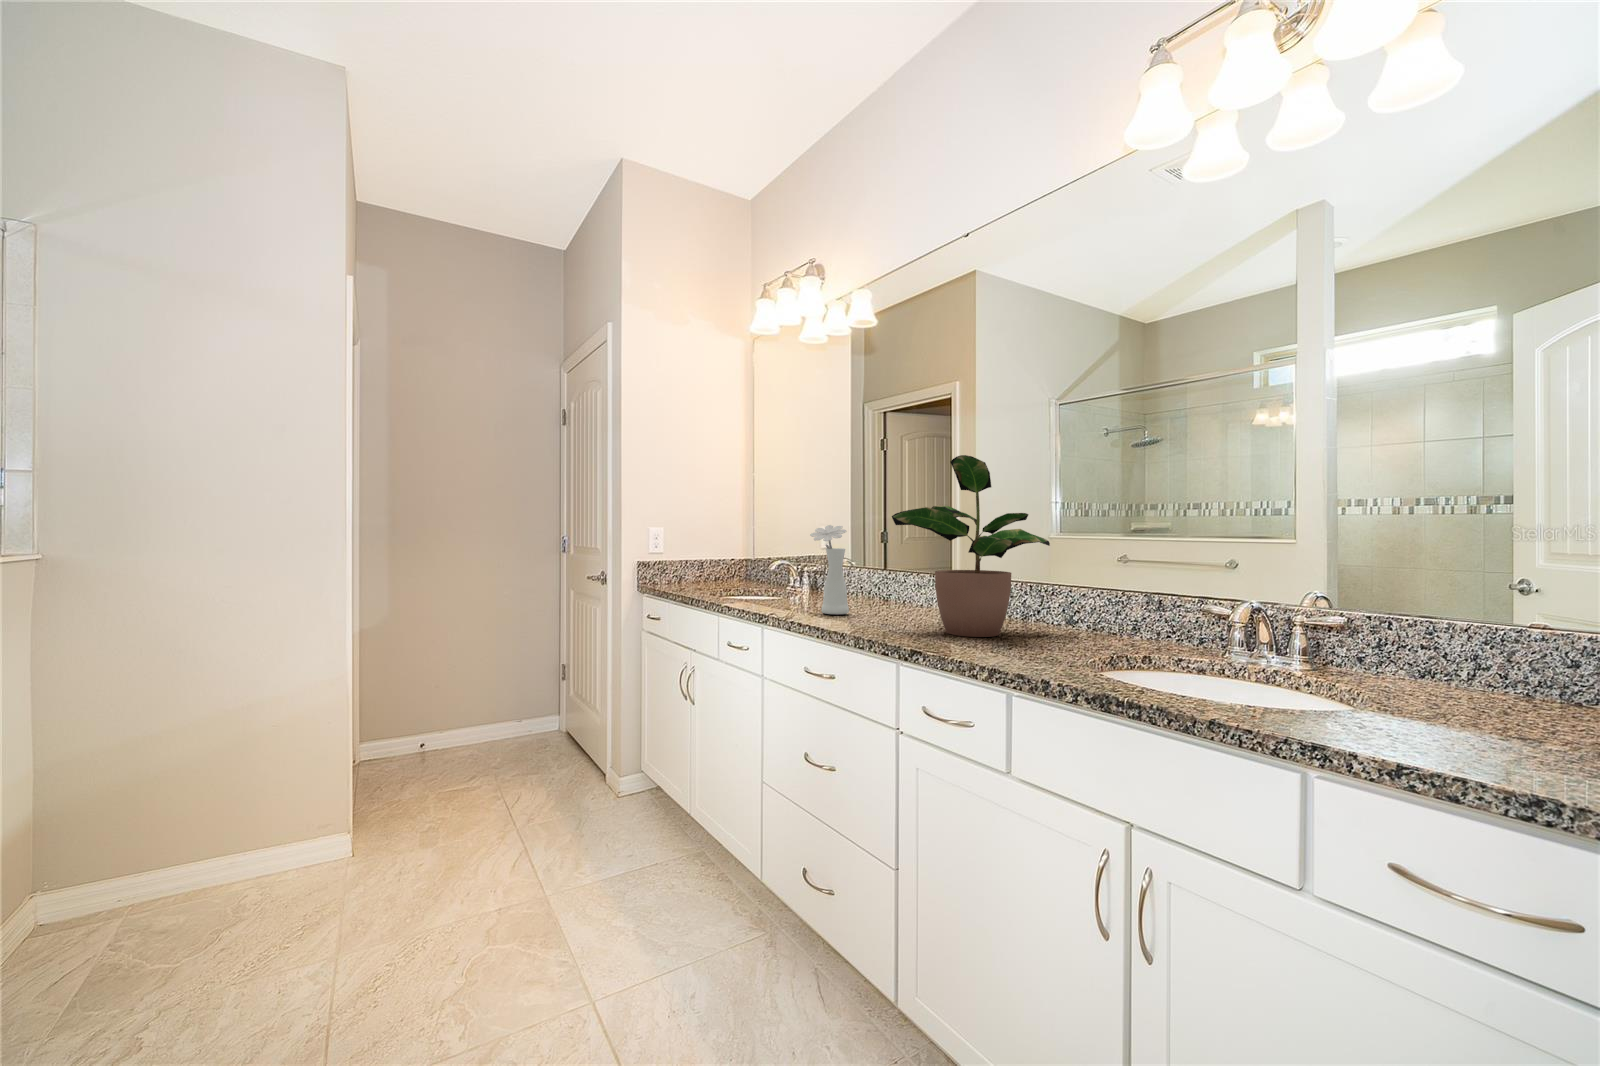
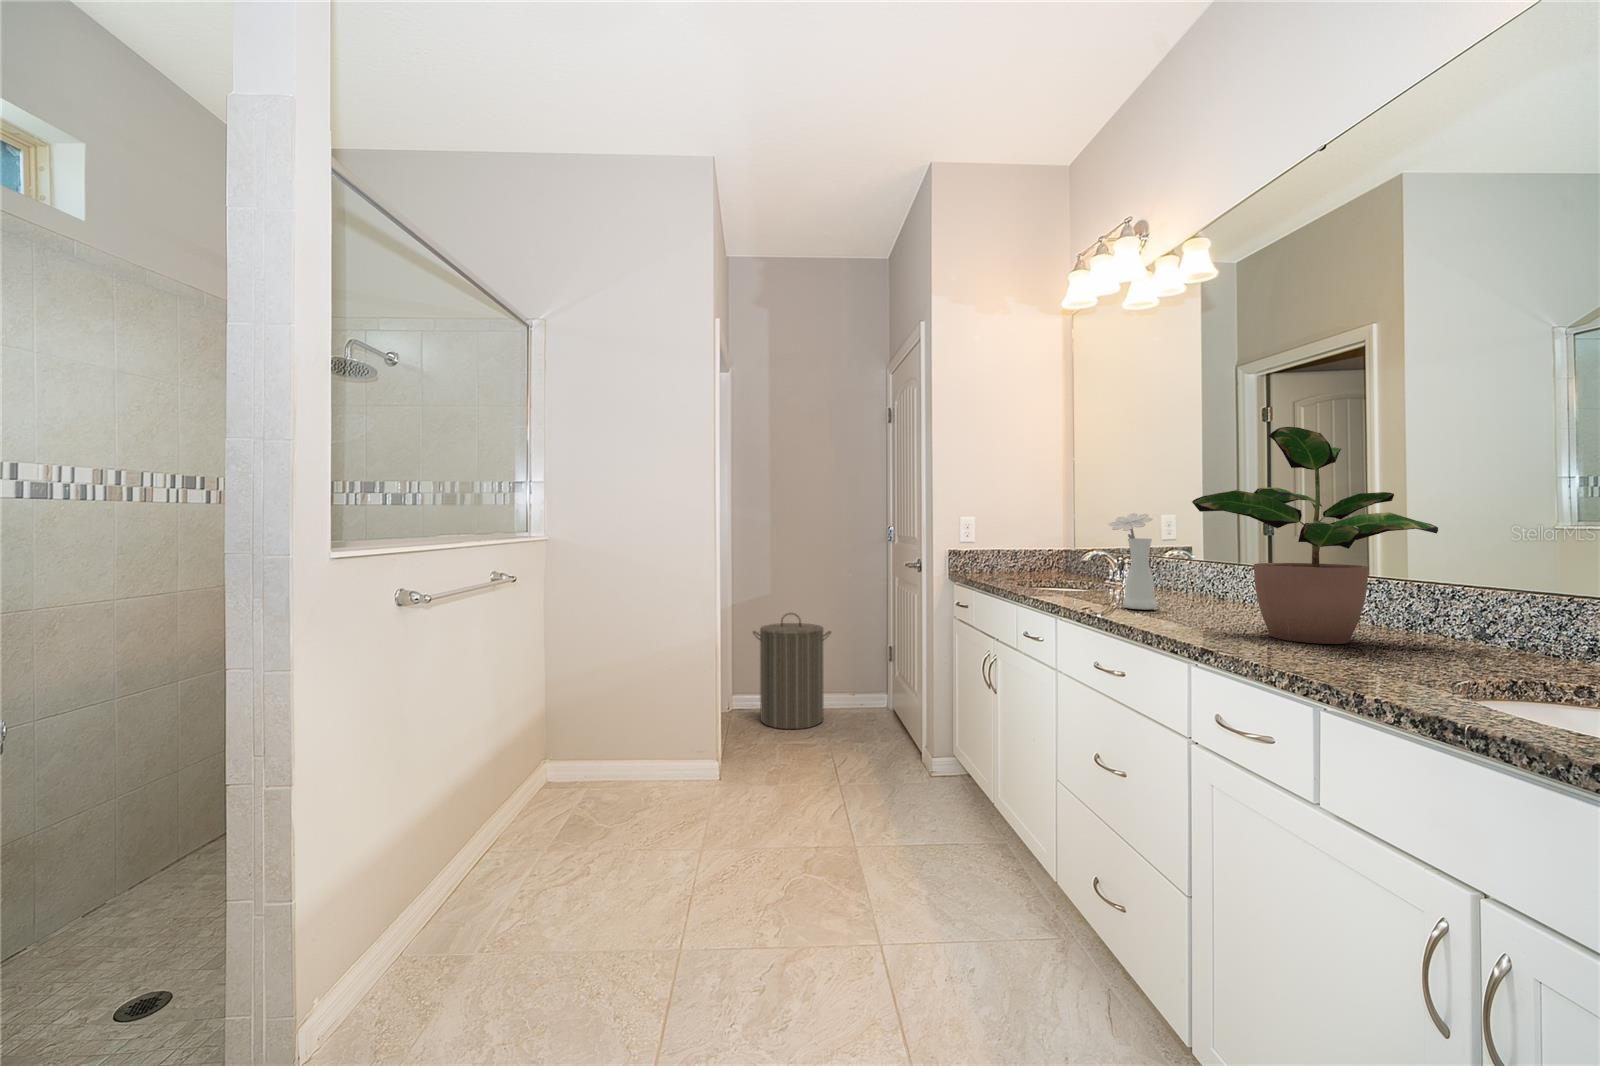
laundry hamper: none [381,637,492,781] -> present [753,613,831,729]

